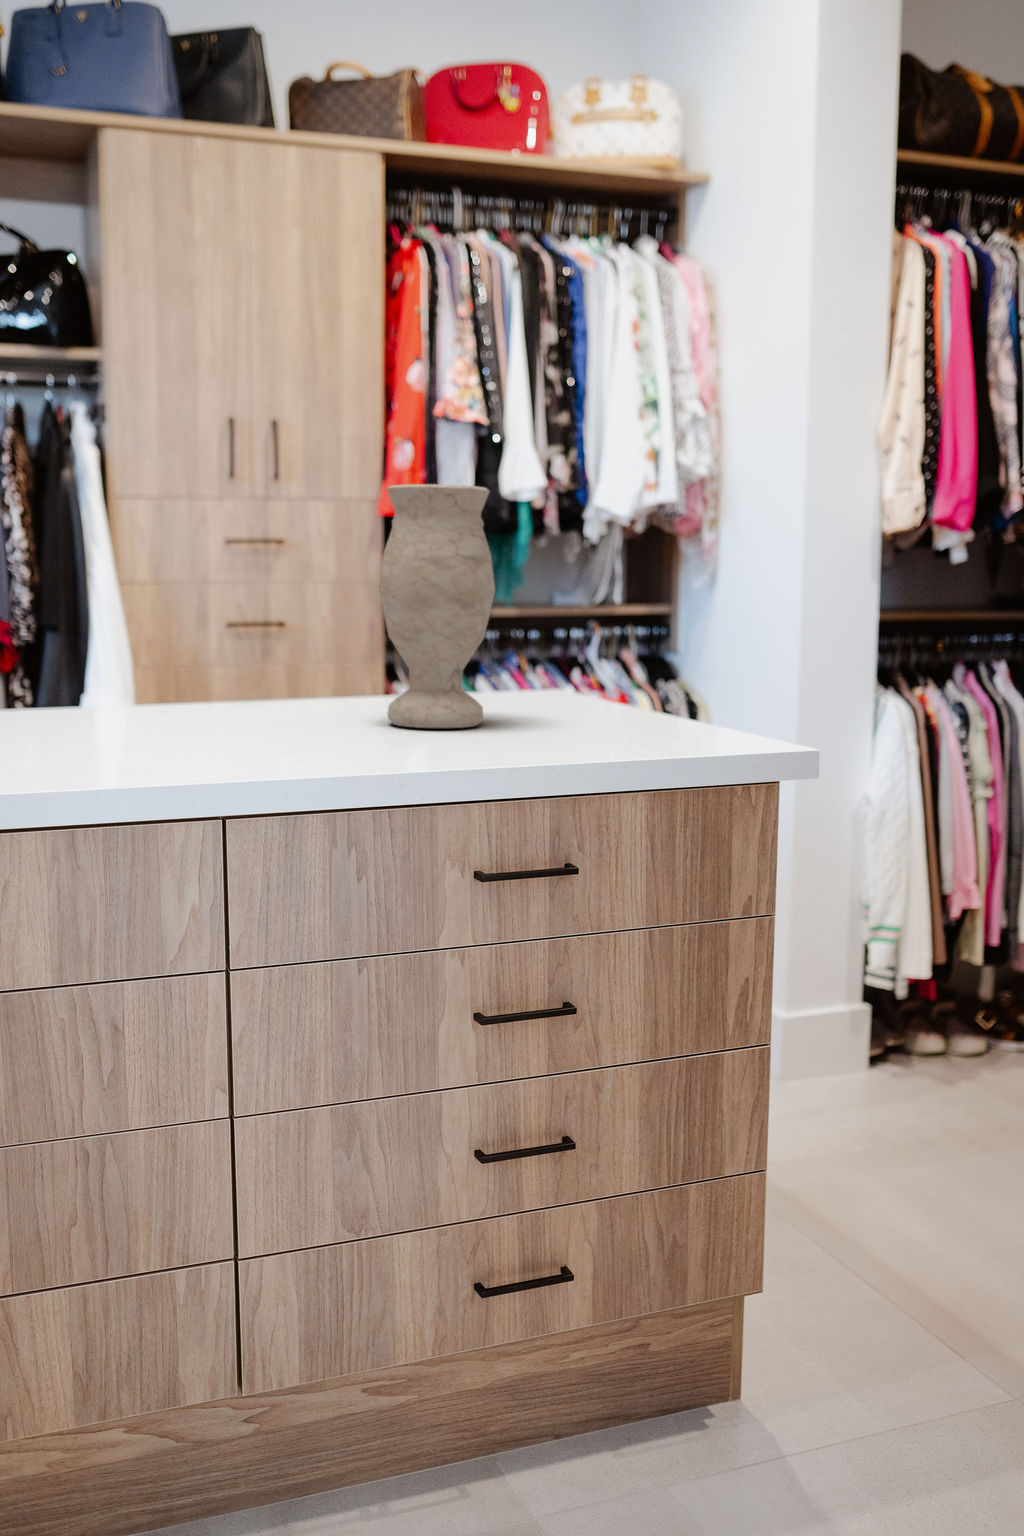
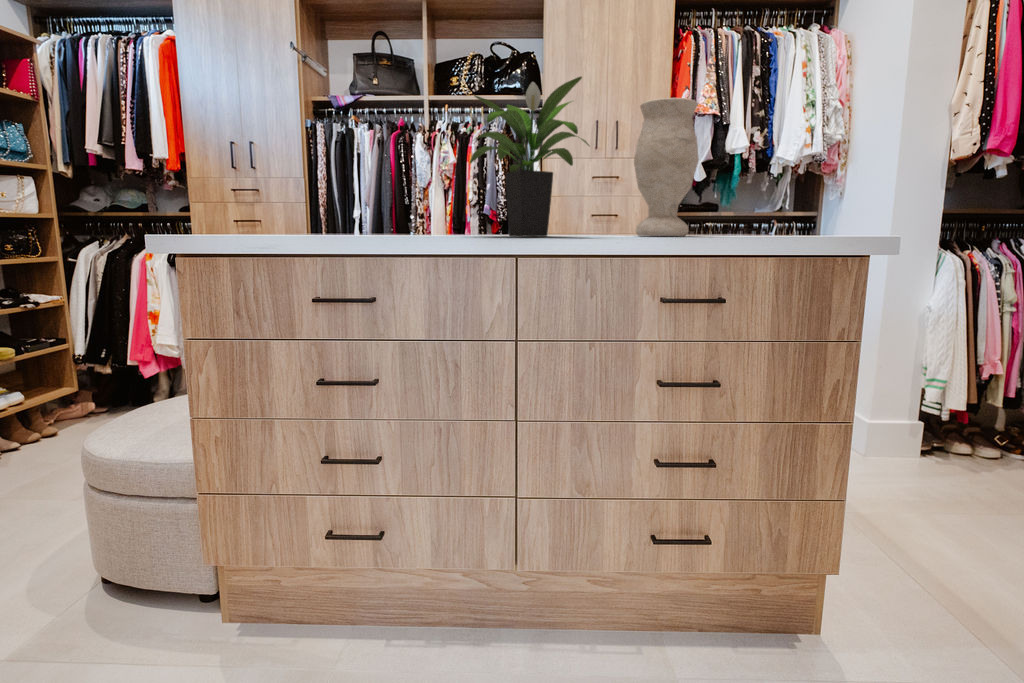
potted plant: none [81,473,326,755] -> present [470,77,589,237]

